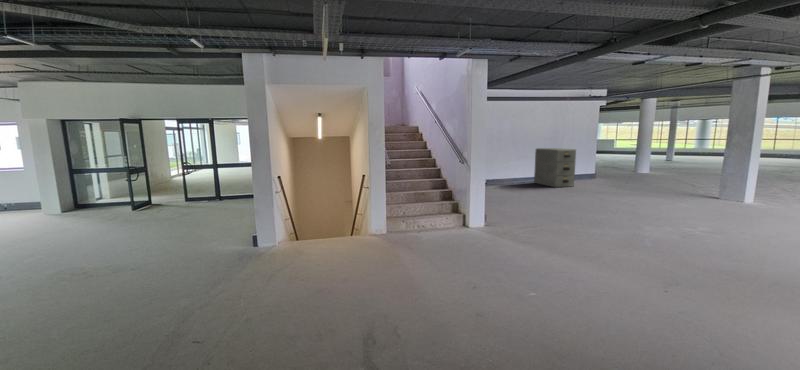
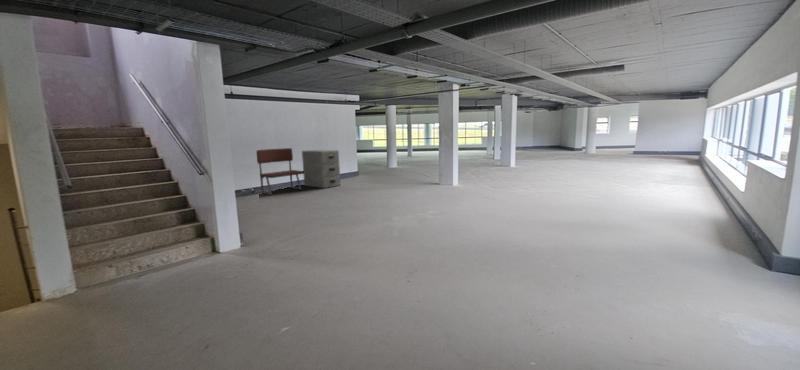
bench: none [494,146,537,188] -> present [257,148,304,195]

